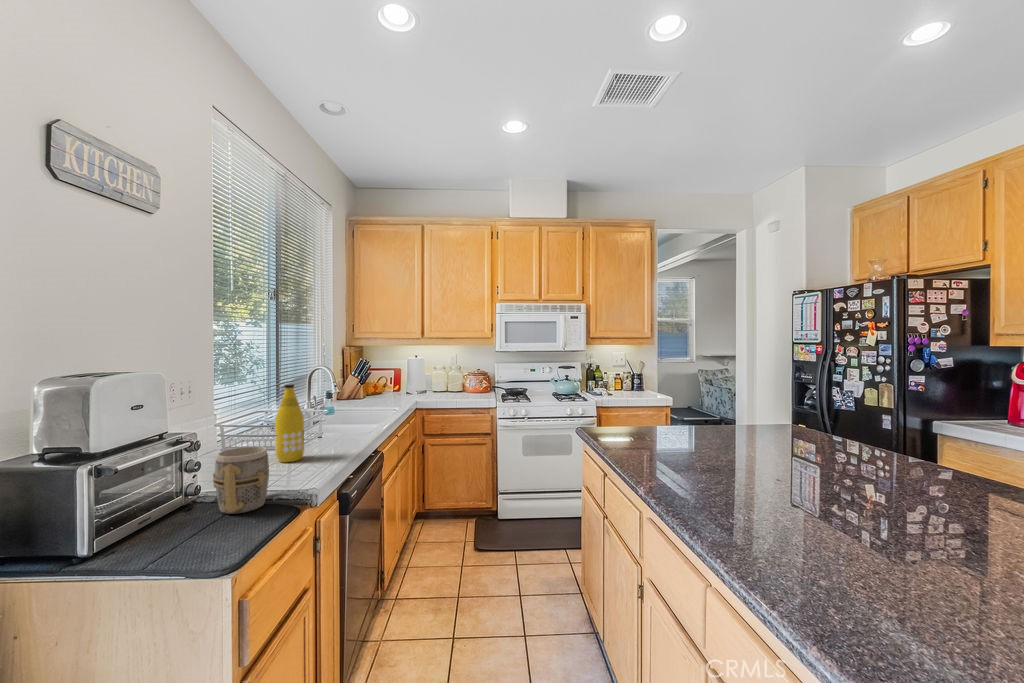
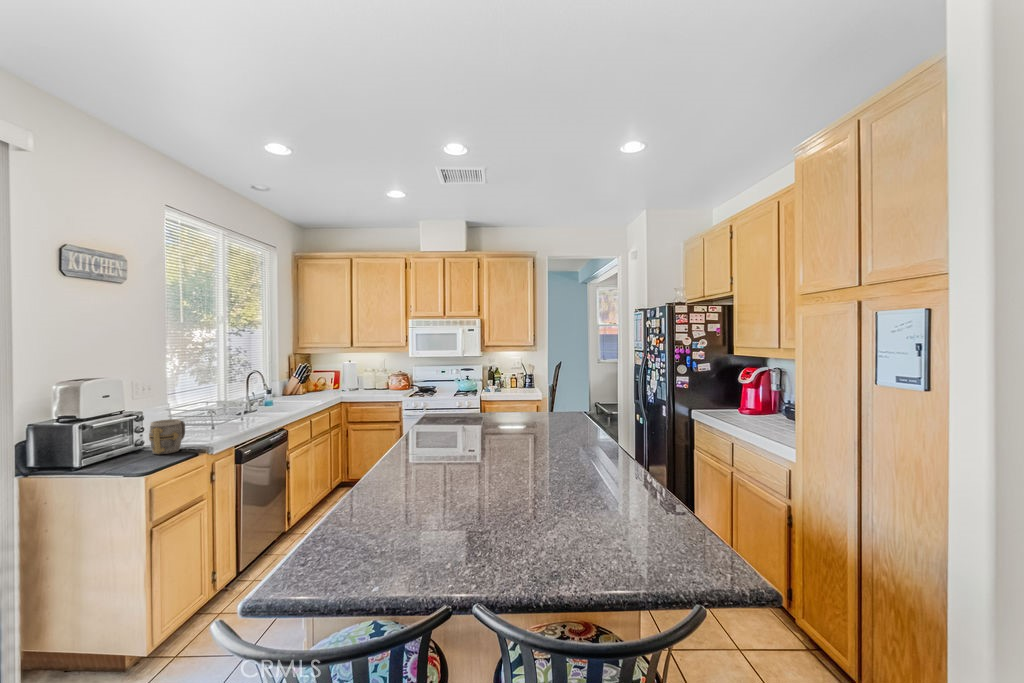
bottle: present [275,384,304,462] -> none [202,384,222,433]

